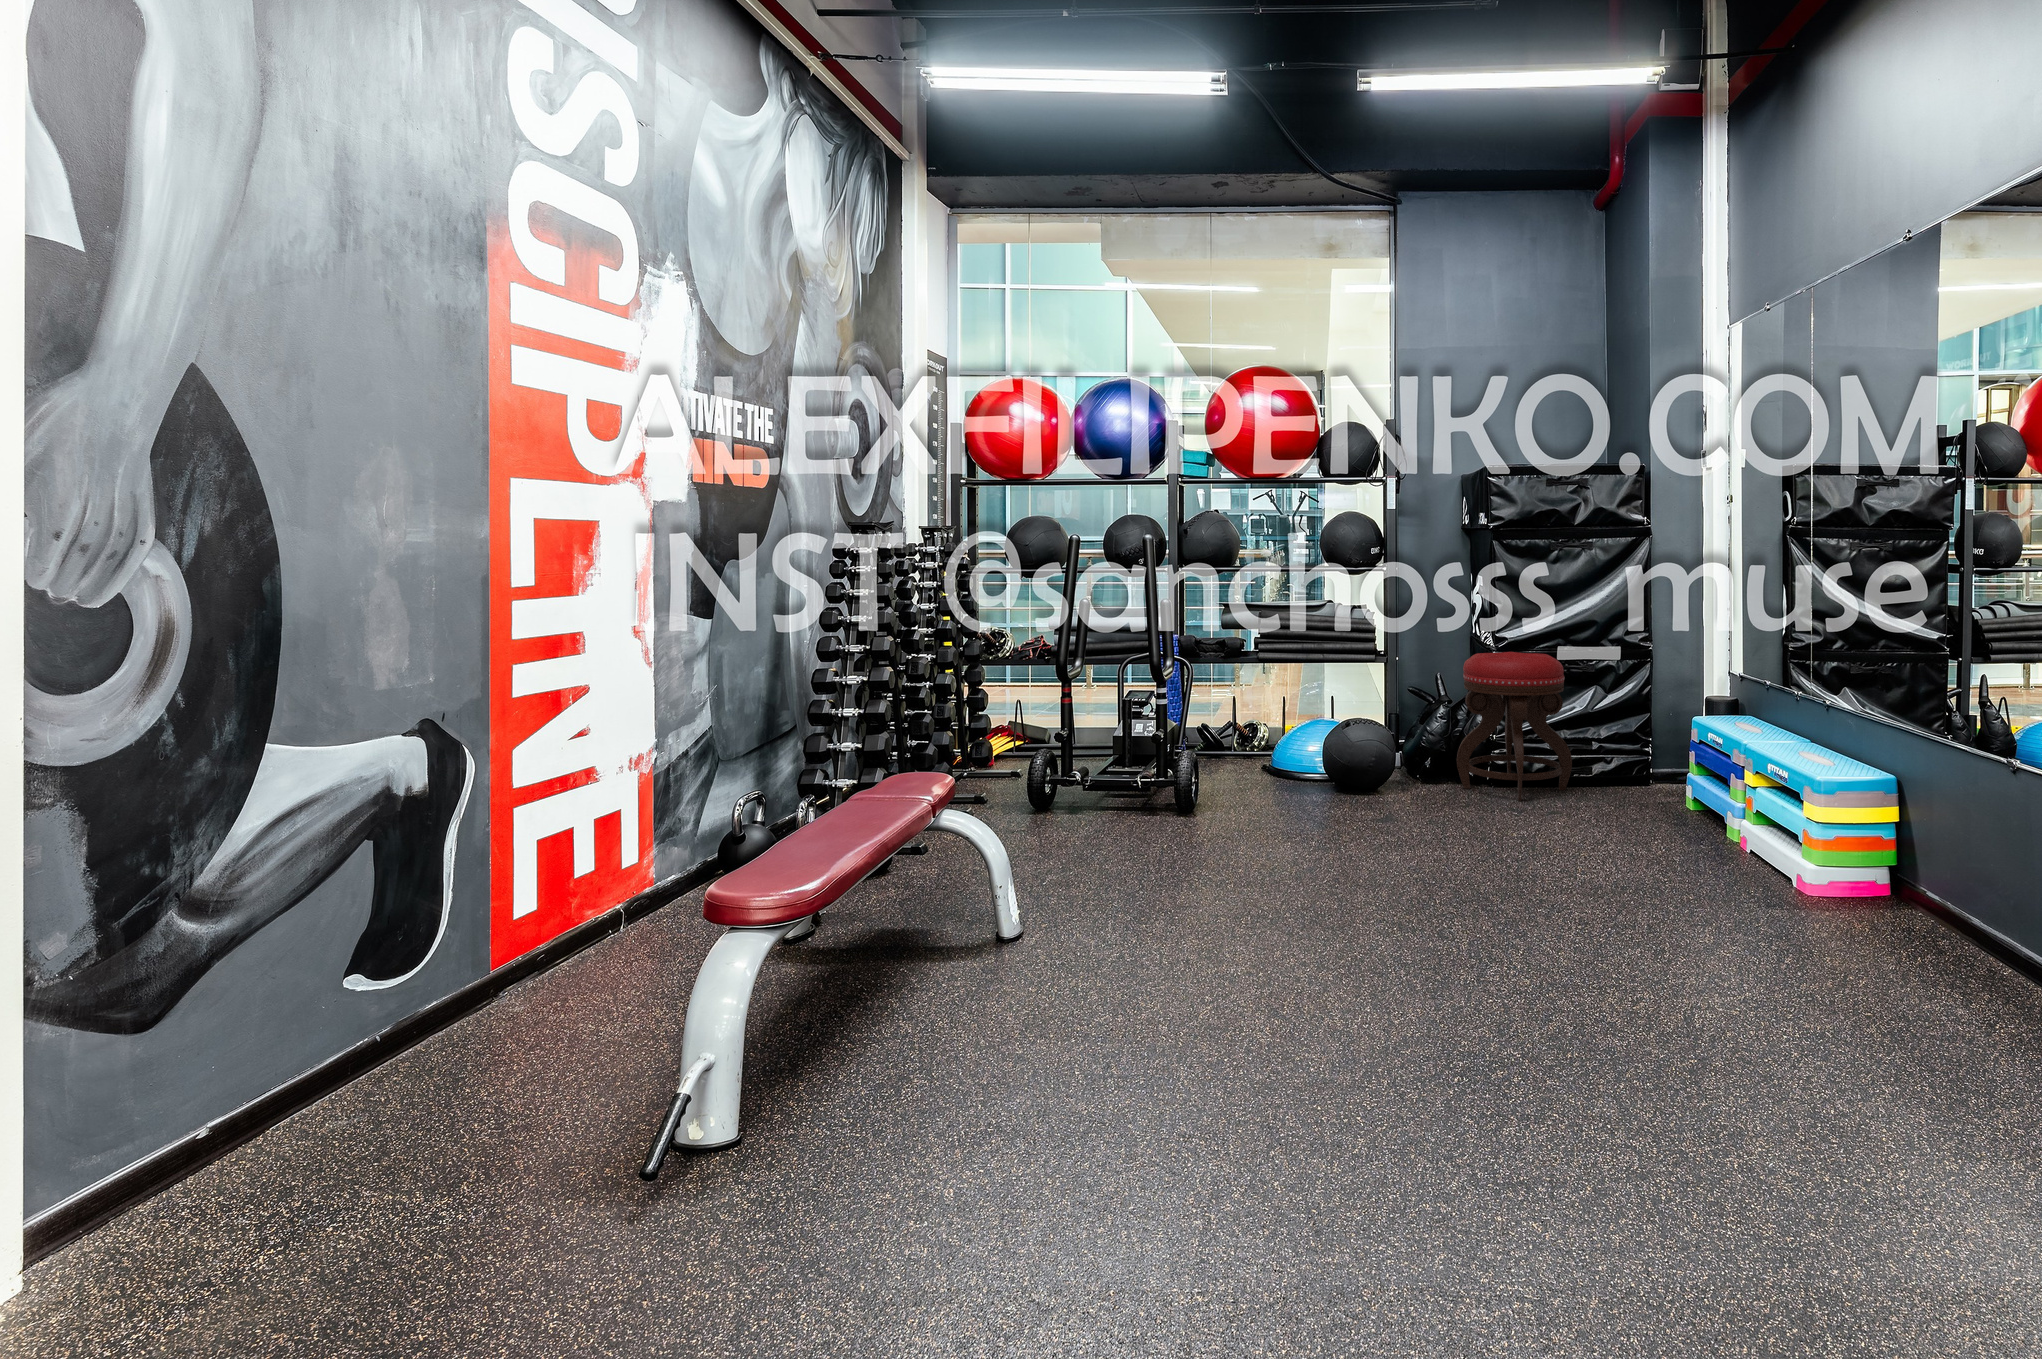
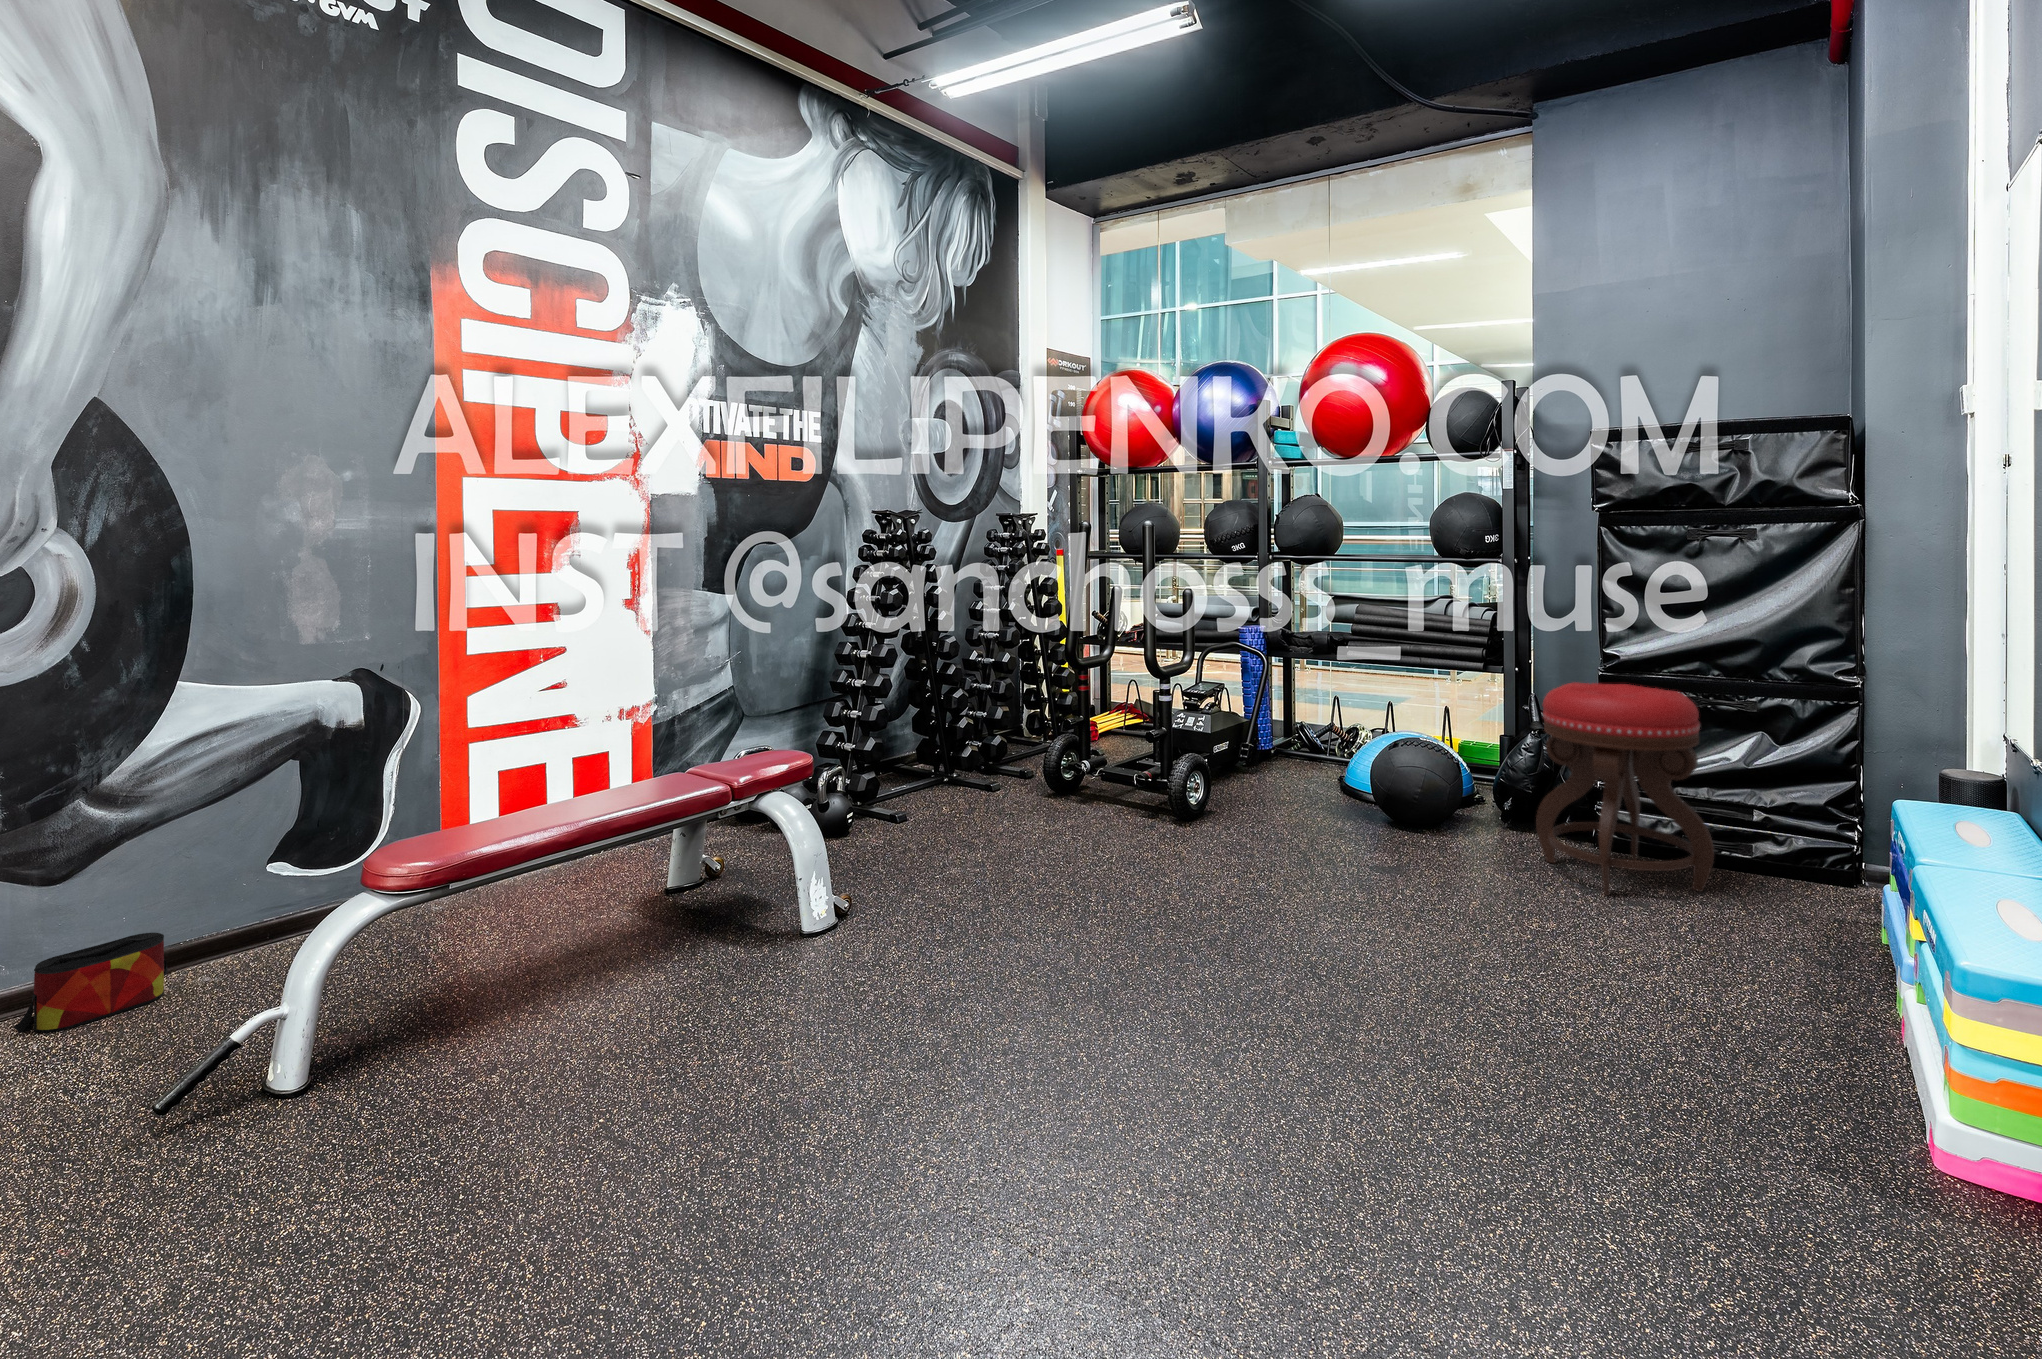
bag: none [148,1071,305,1227] -> present [14,933,168,1033]

